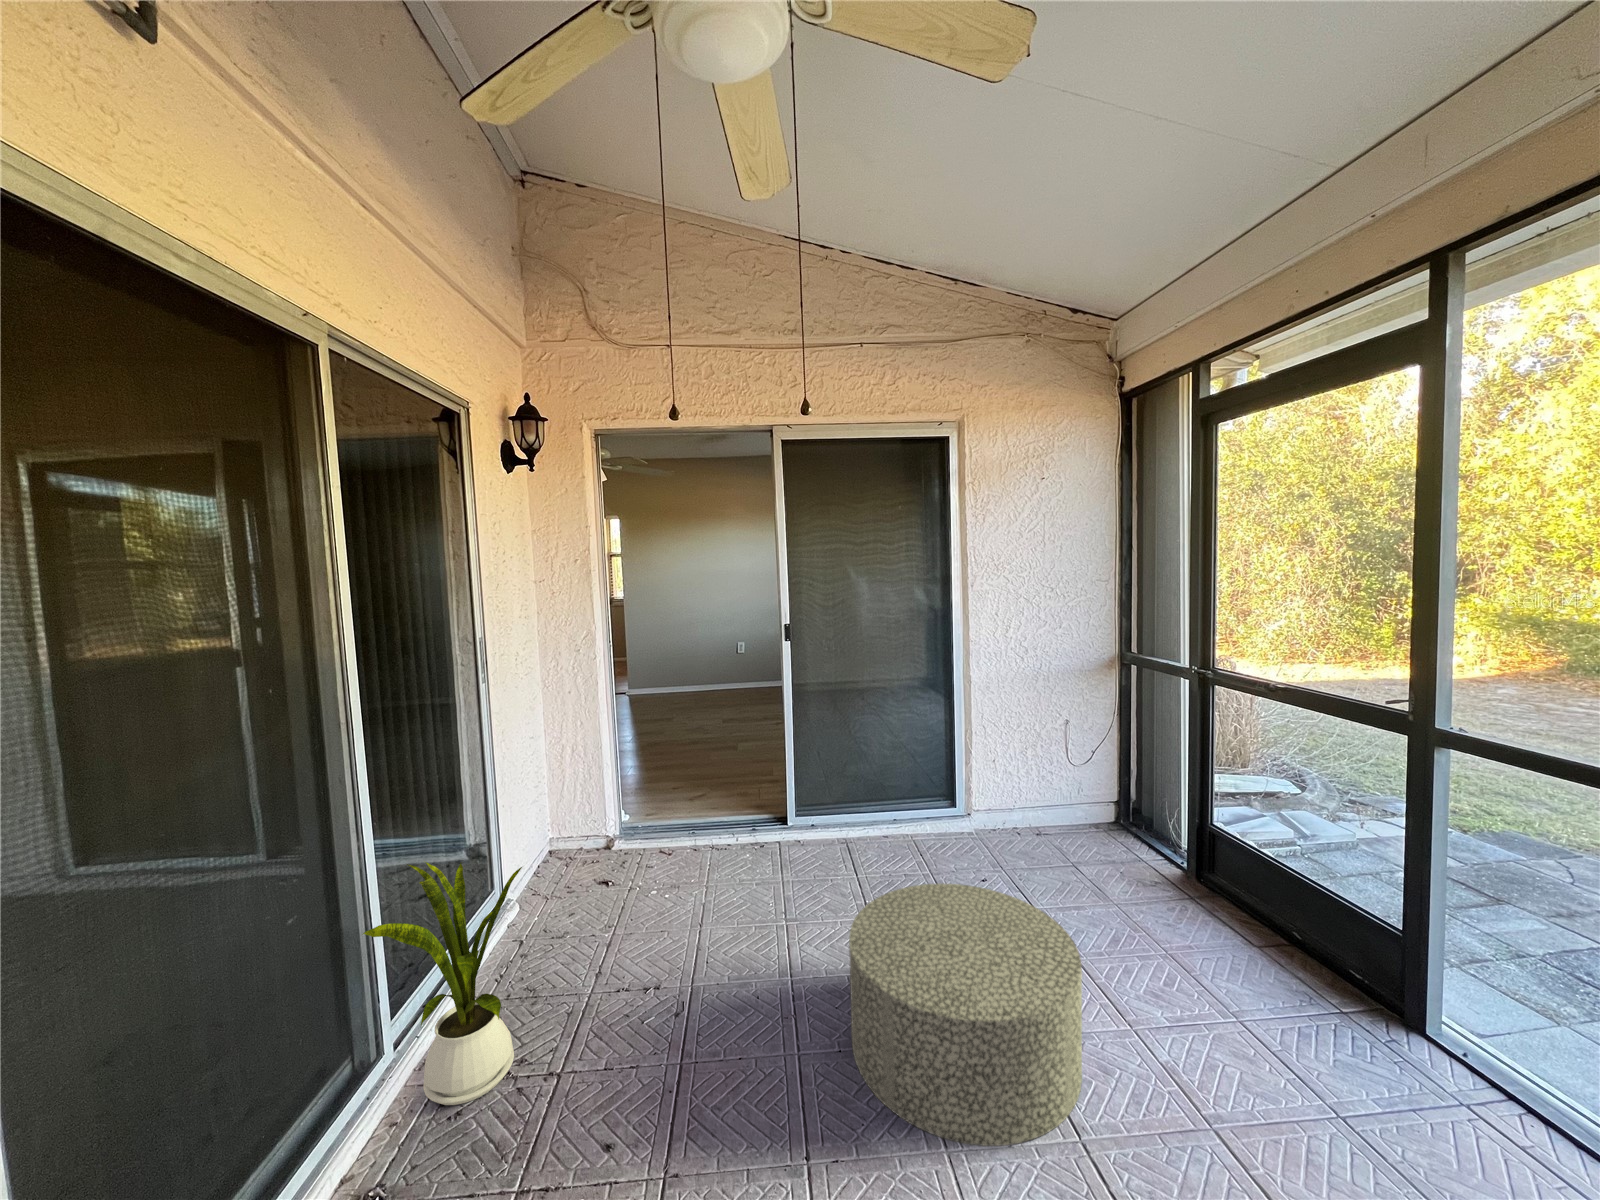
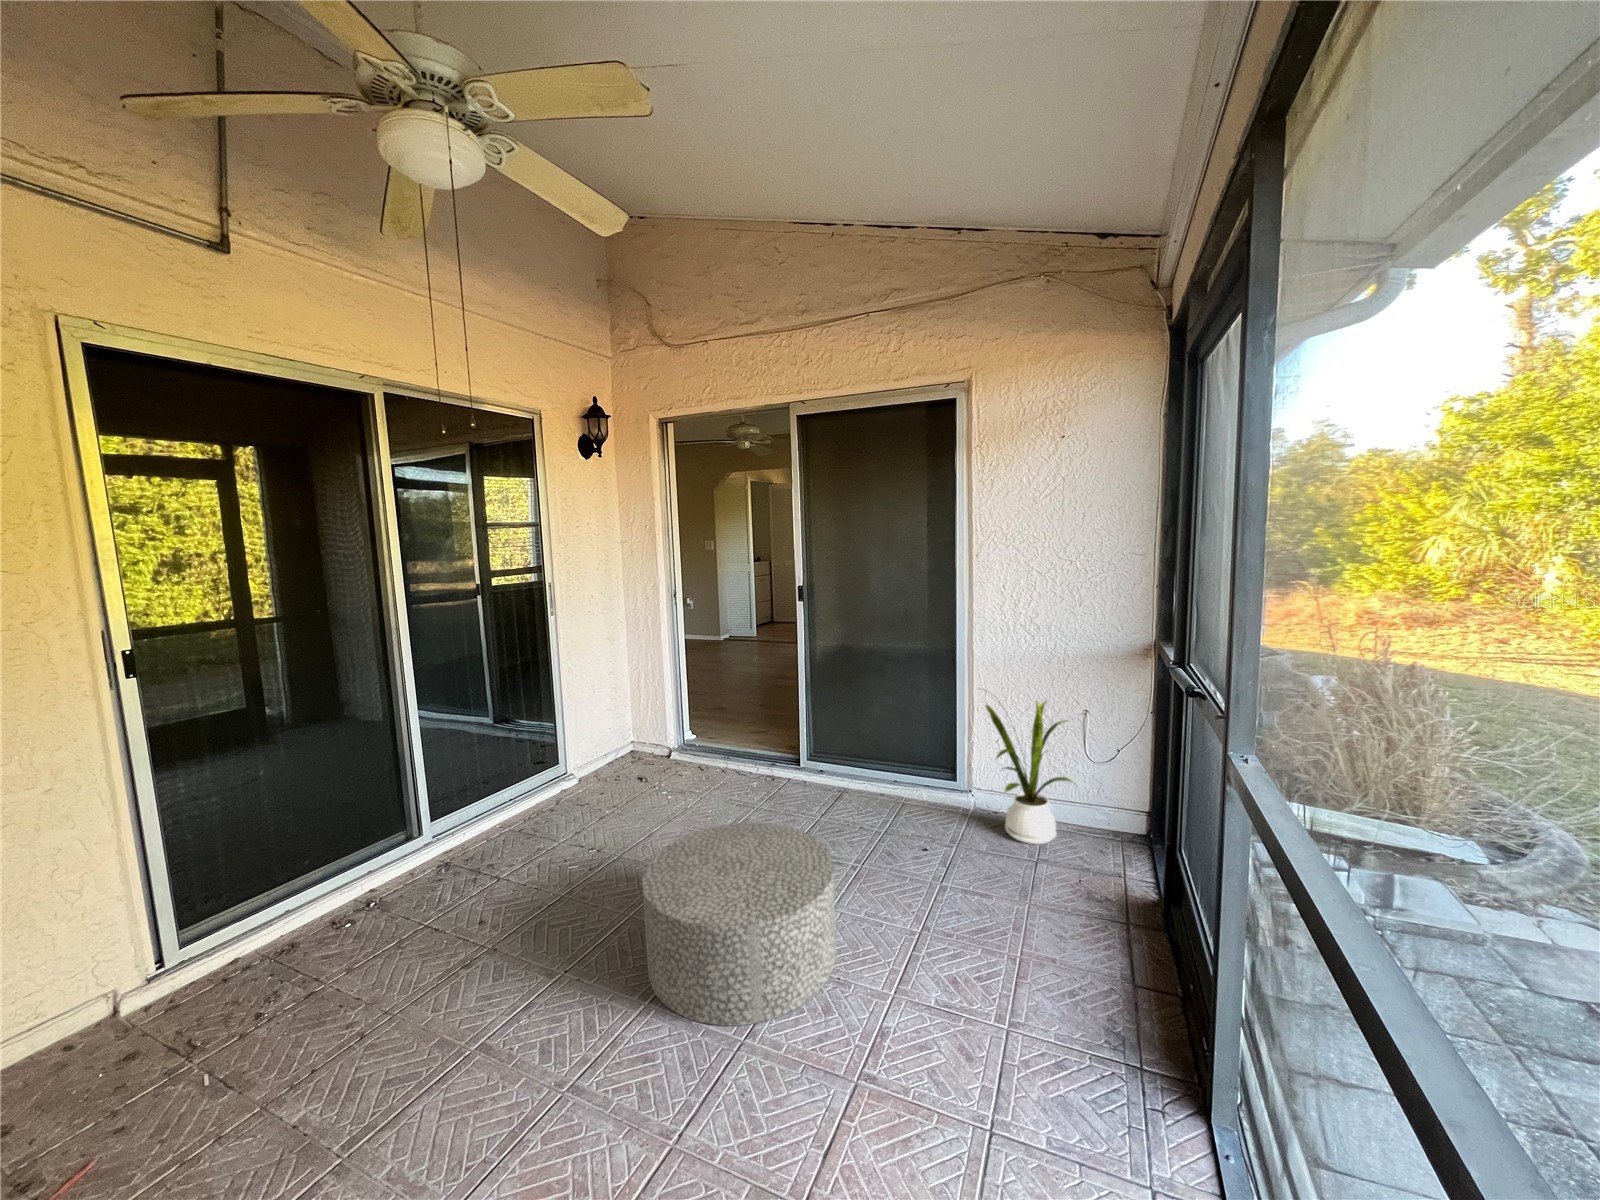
house plant: present [363,862,522,1105] -> present [986,701,1072,844]

